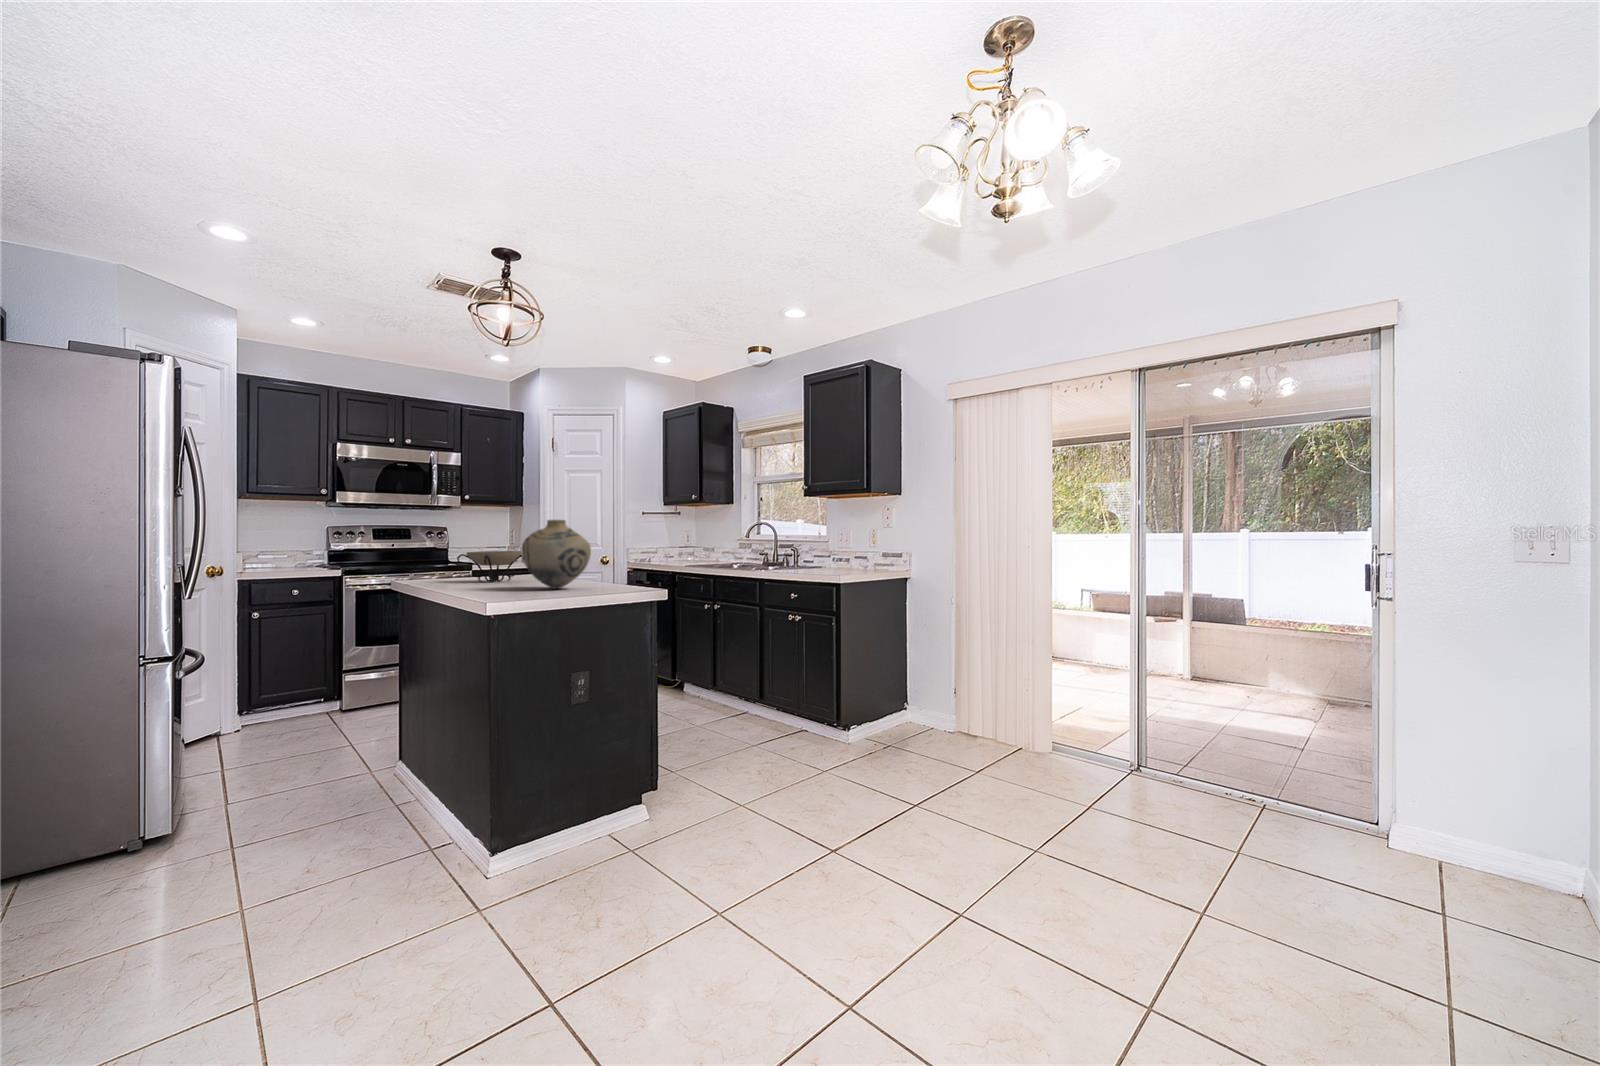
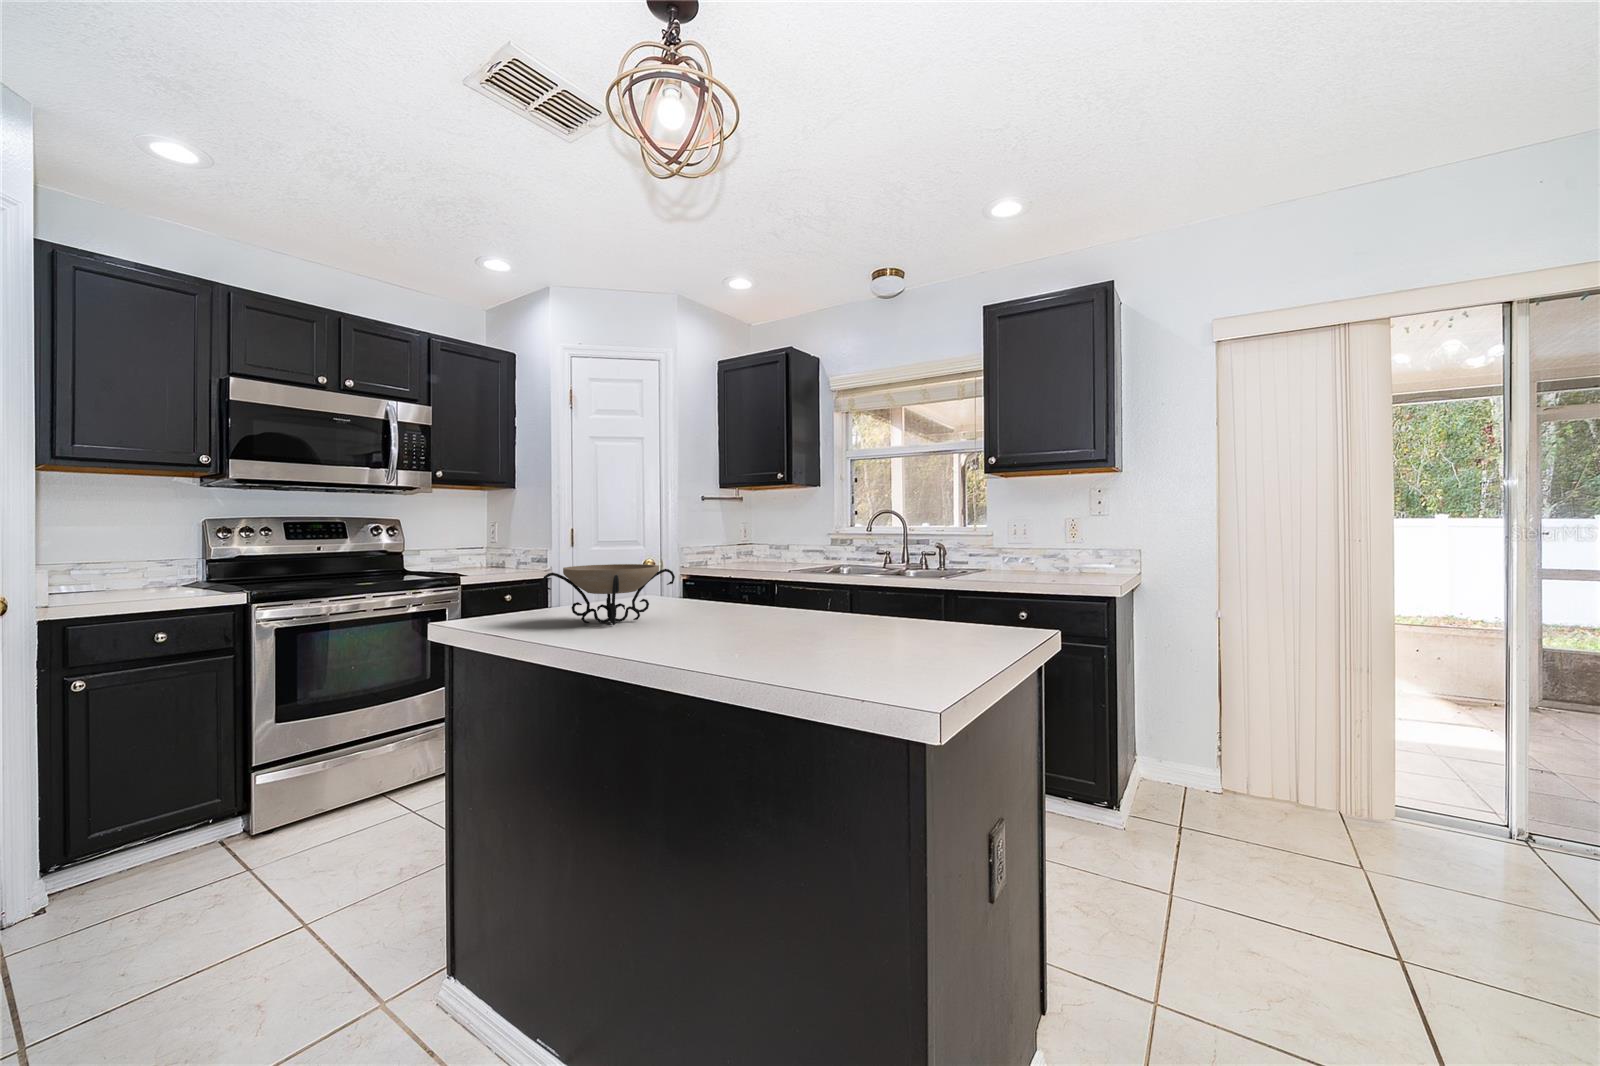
vase: present [522,520,591,589] -> none [764,506,898,648]

